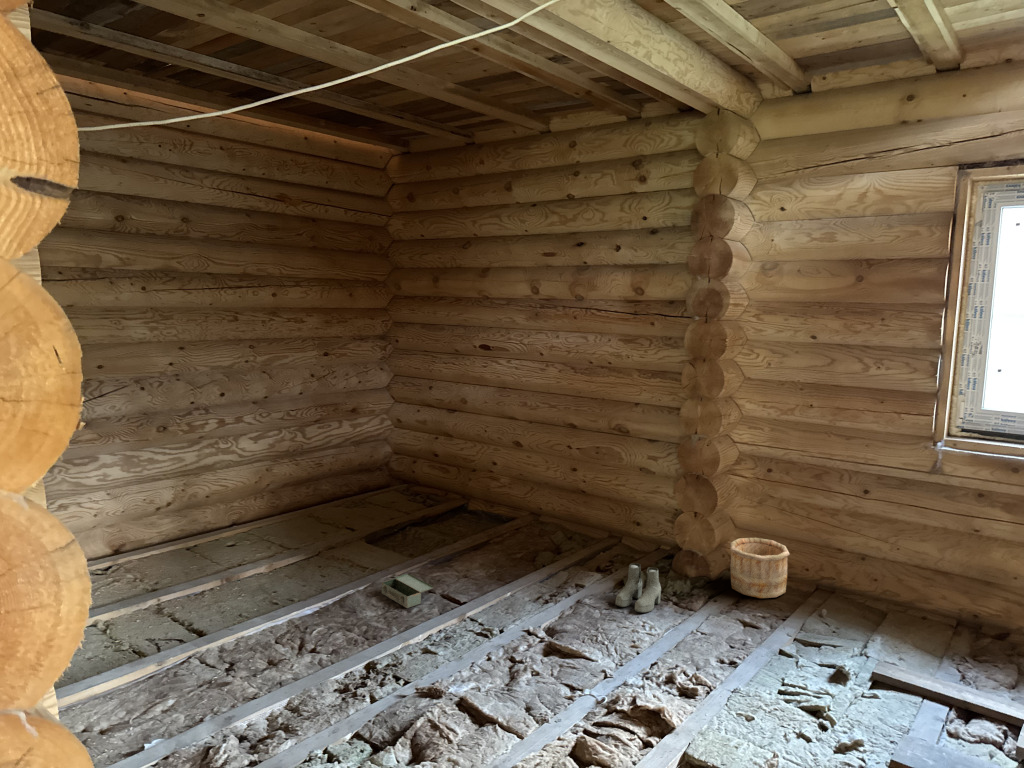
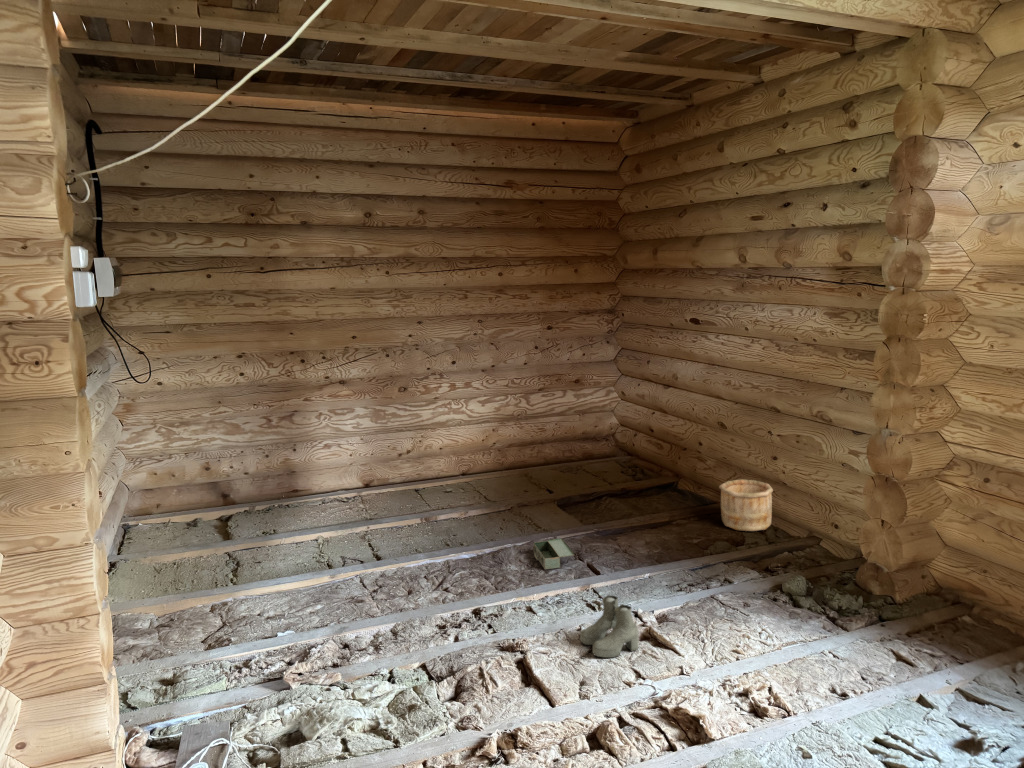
wooden bucket: present [730,538,790,598] -> present [719,480,773,531]
boots: present [615,563,661,613] -> present [580,595,638,658]

